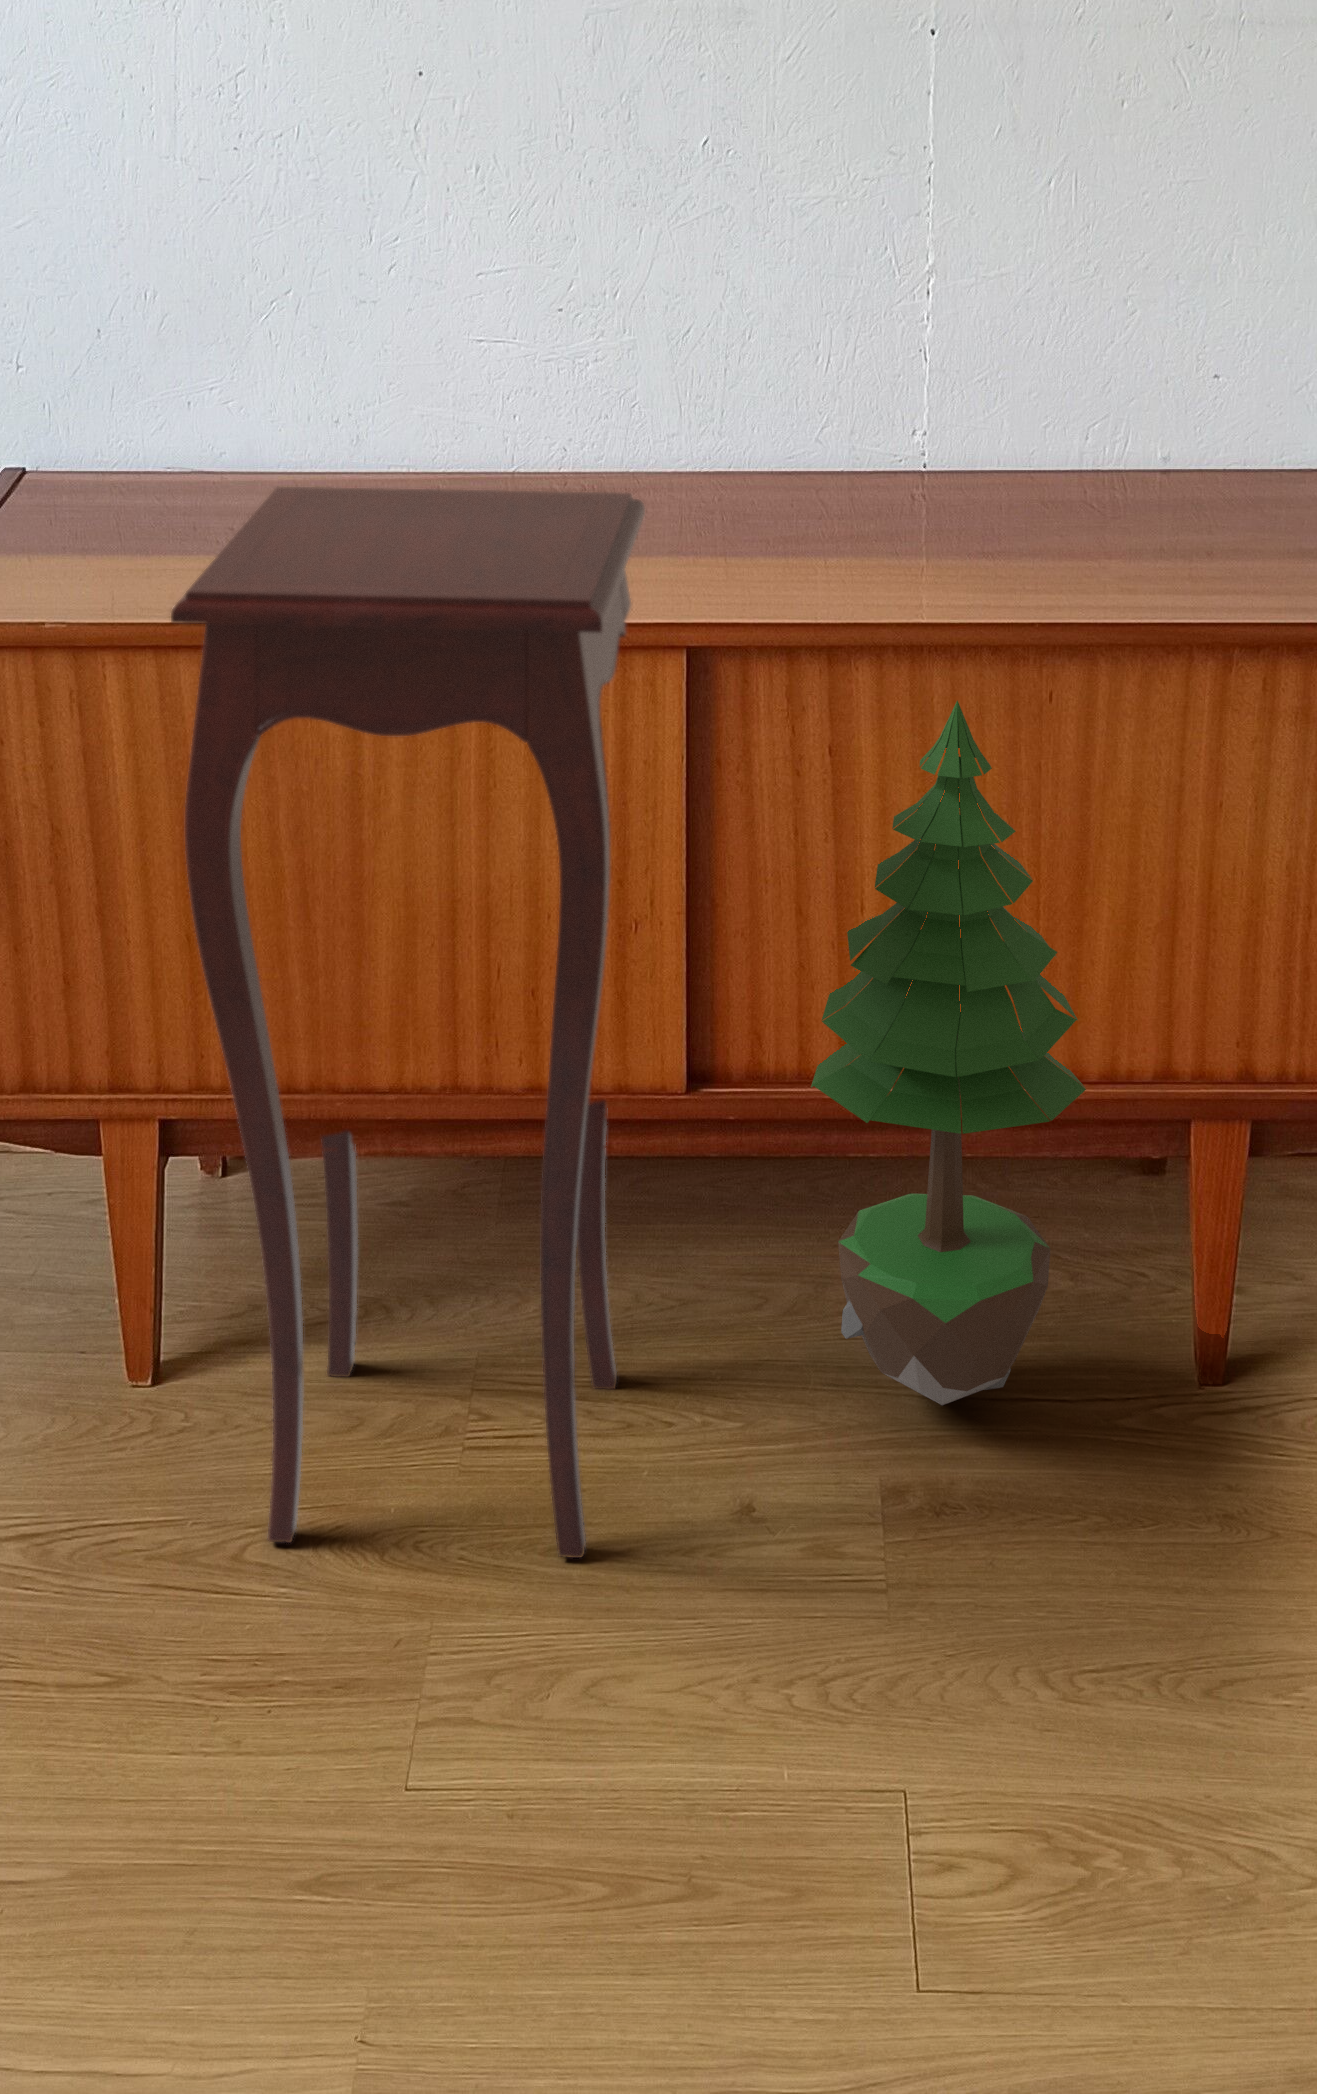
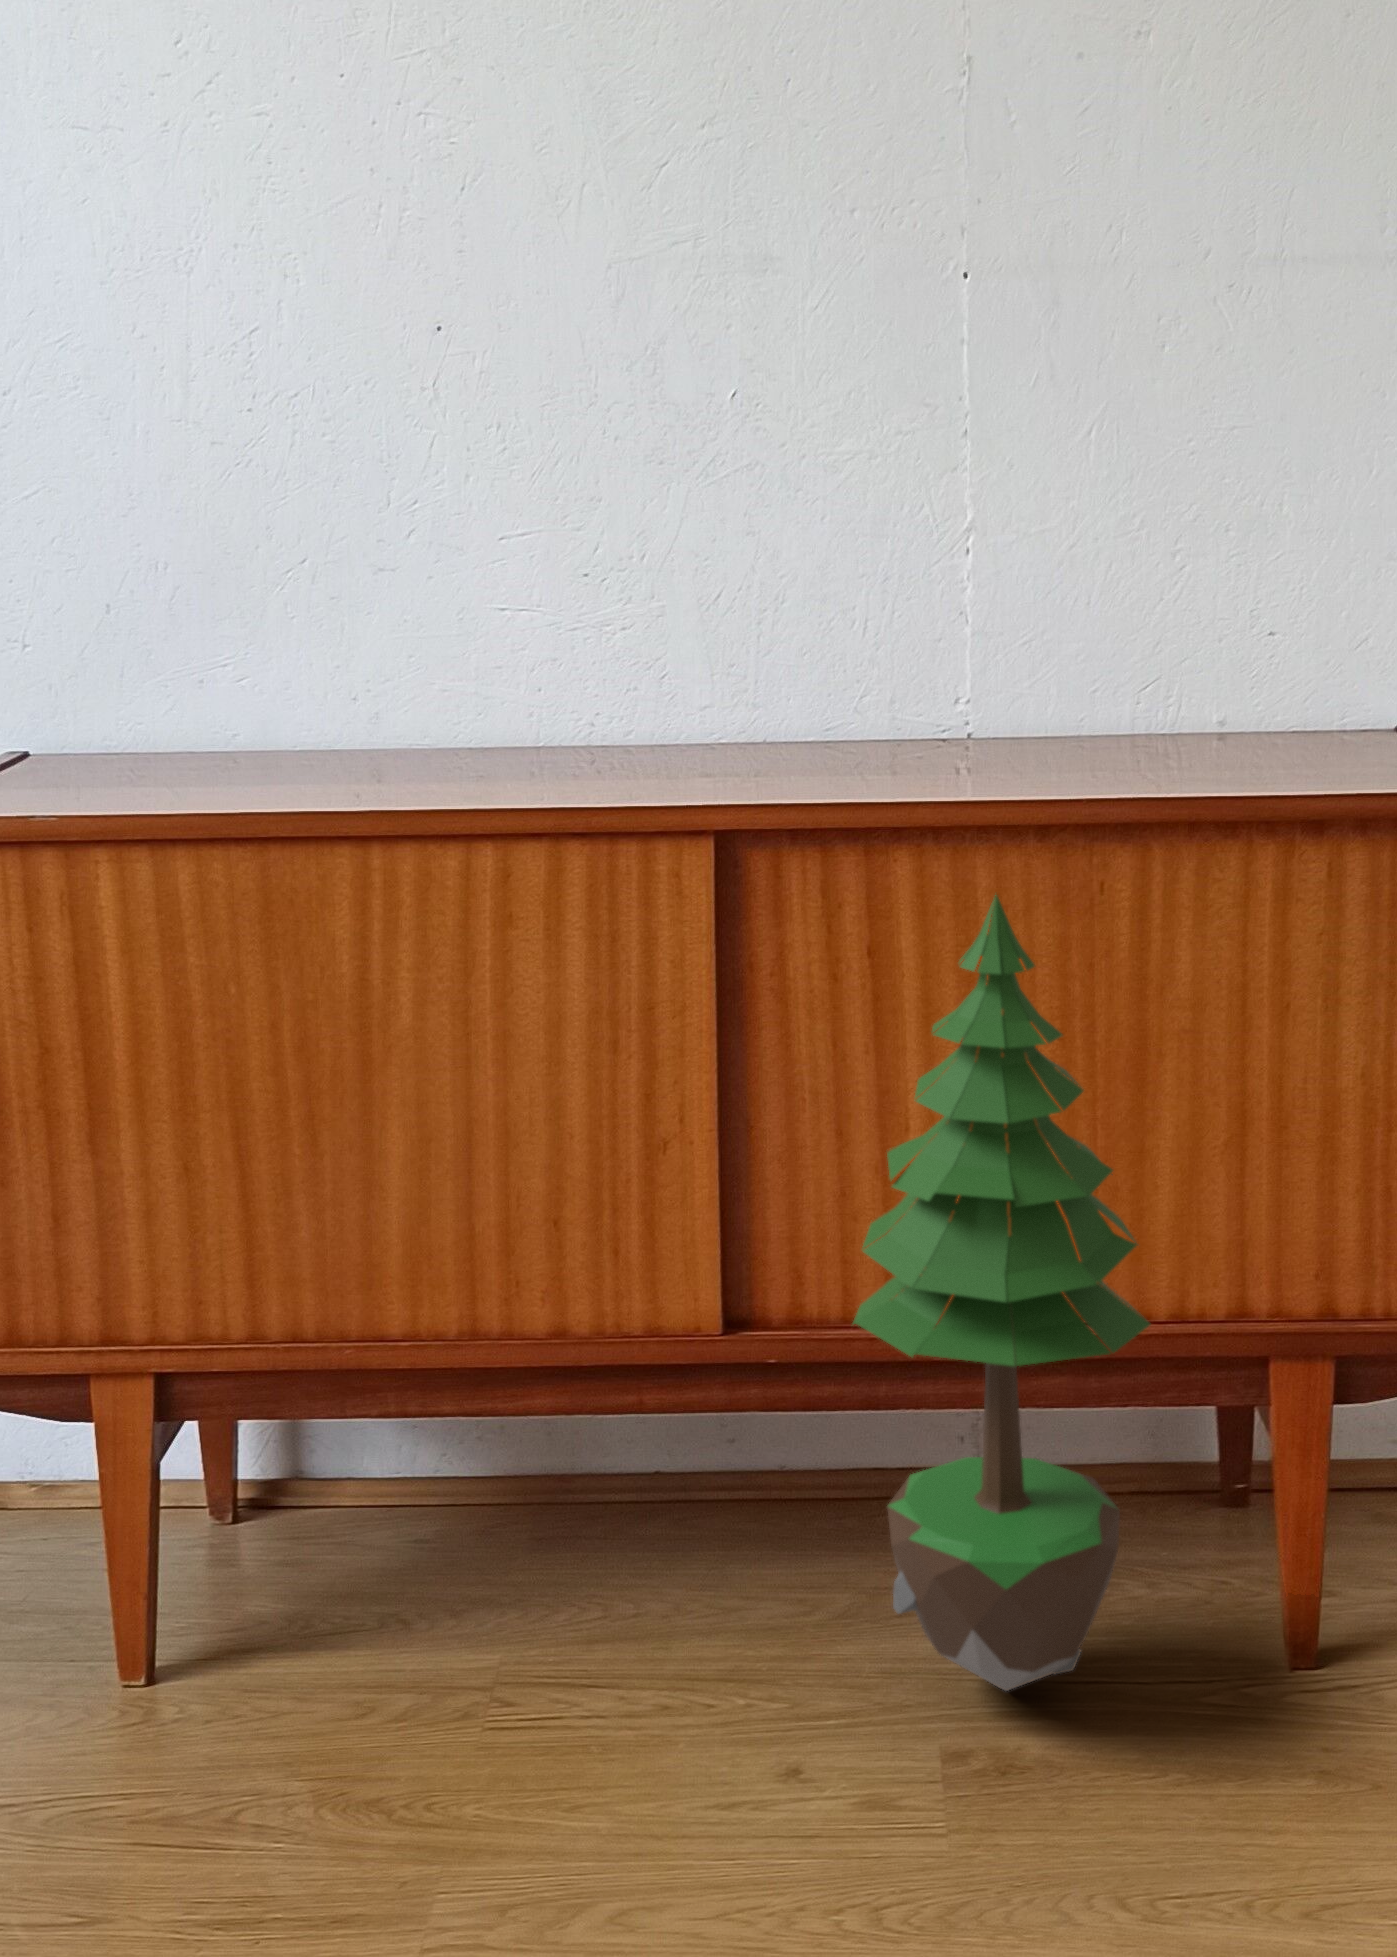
side table: present [171,487,645,1558] -> none [149,681,666,1860]

